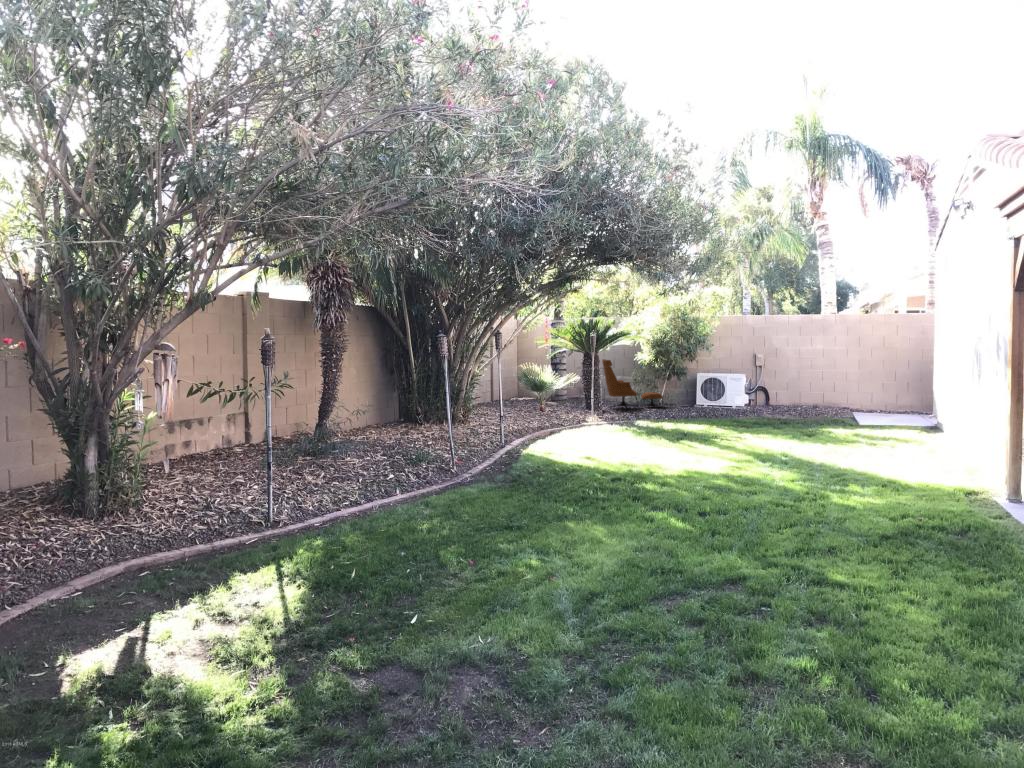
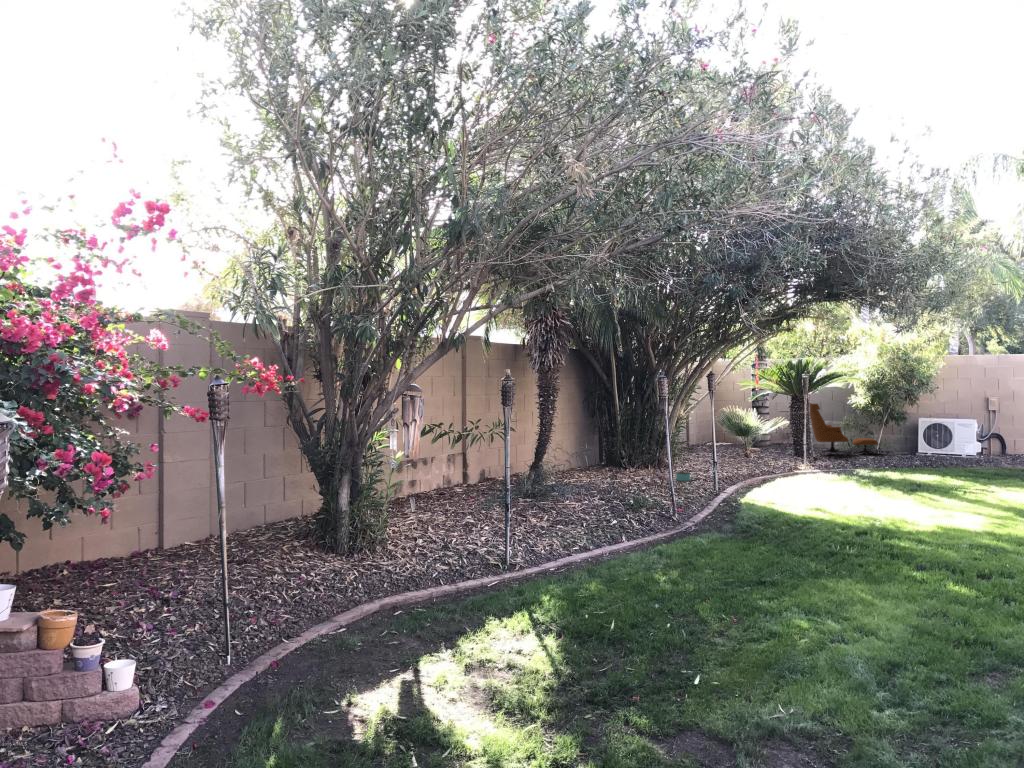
potted plant: none [466,393,488,436] -> present [676,439,693,481]

